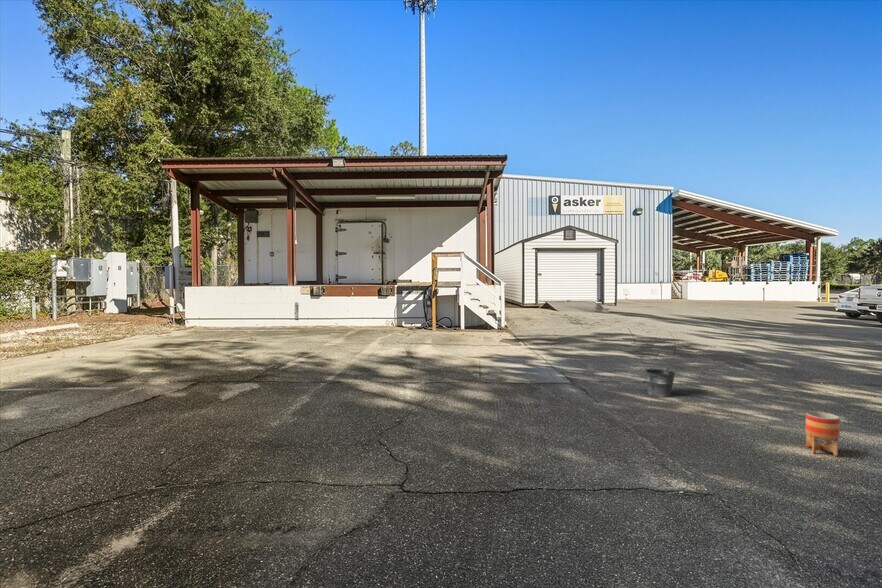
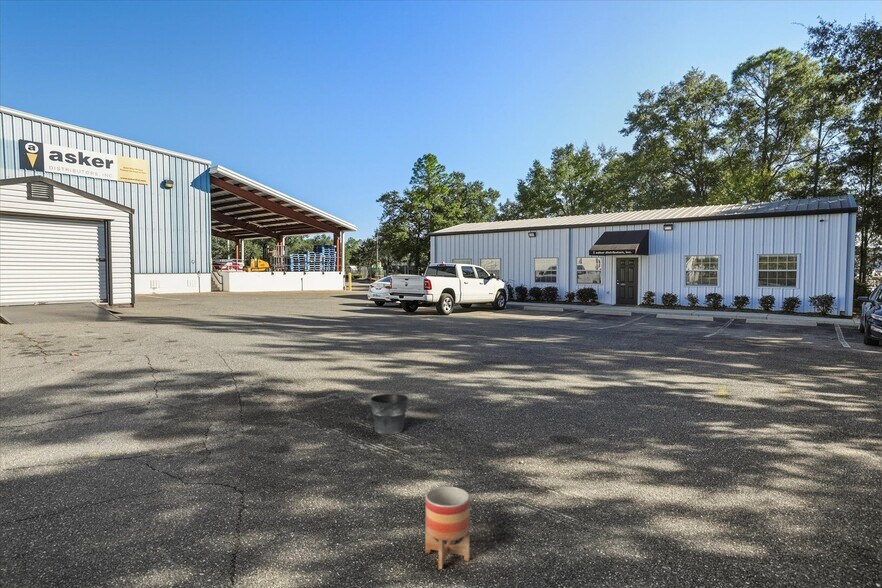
bucket: present [643,369,675,397] -> present [366,394,408,434]

